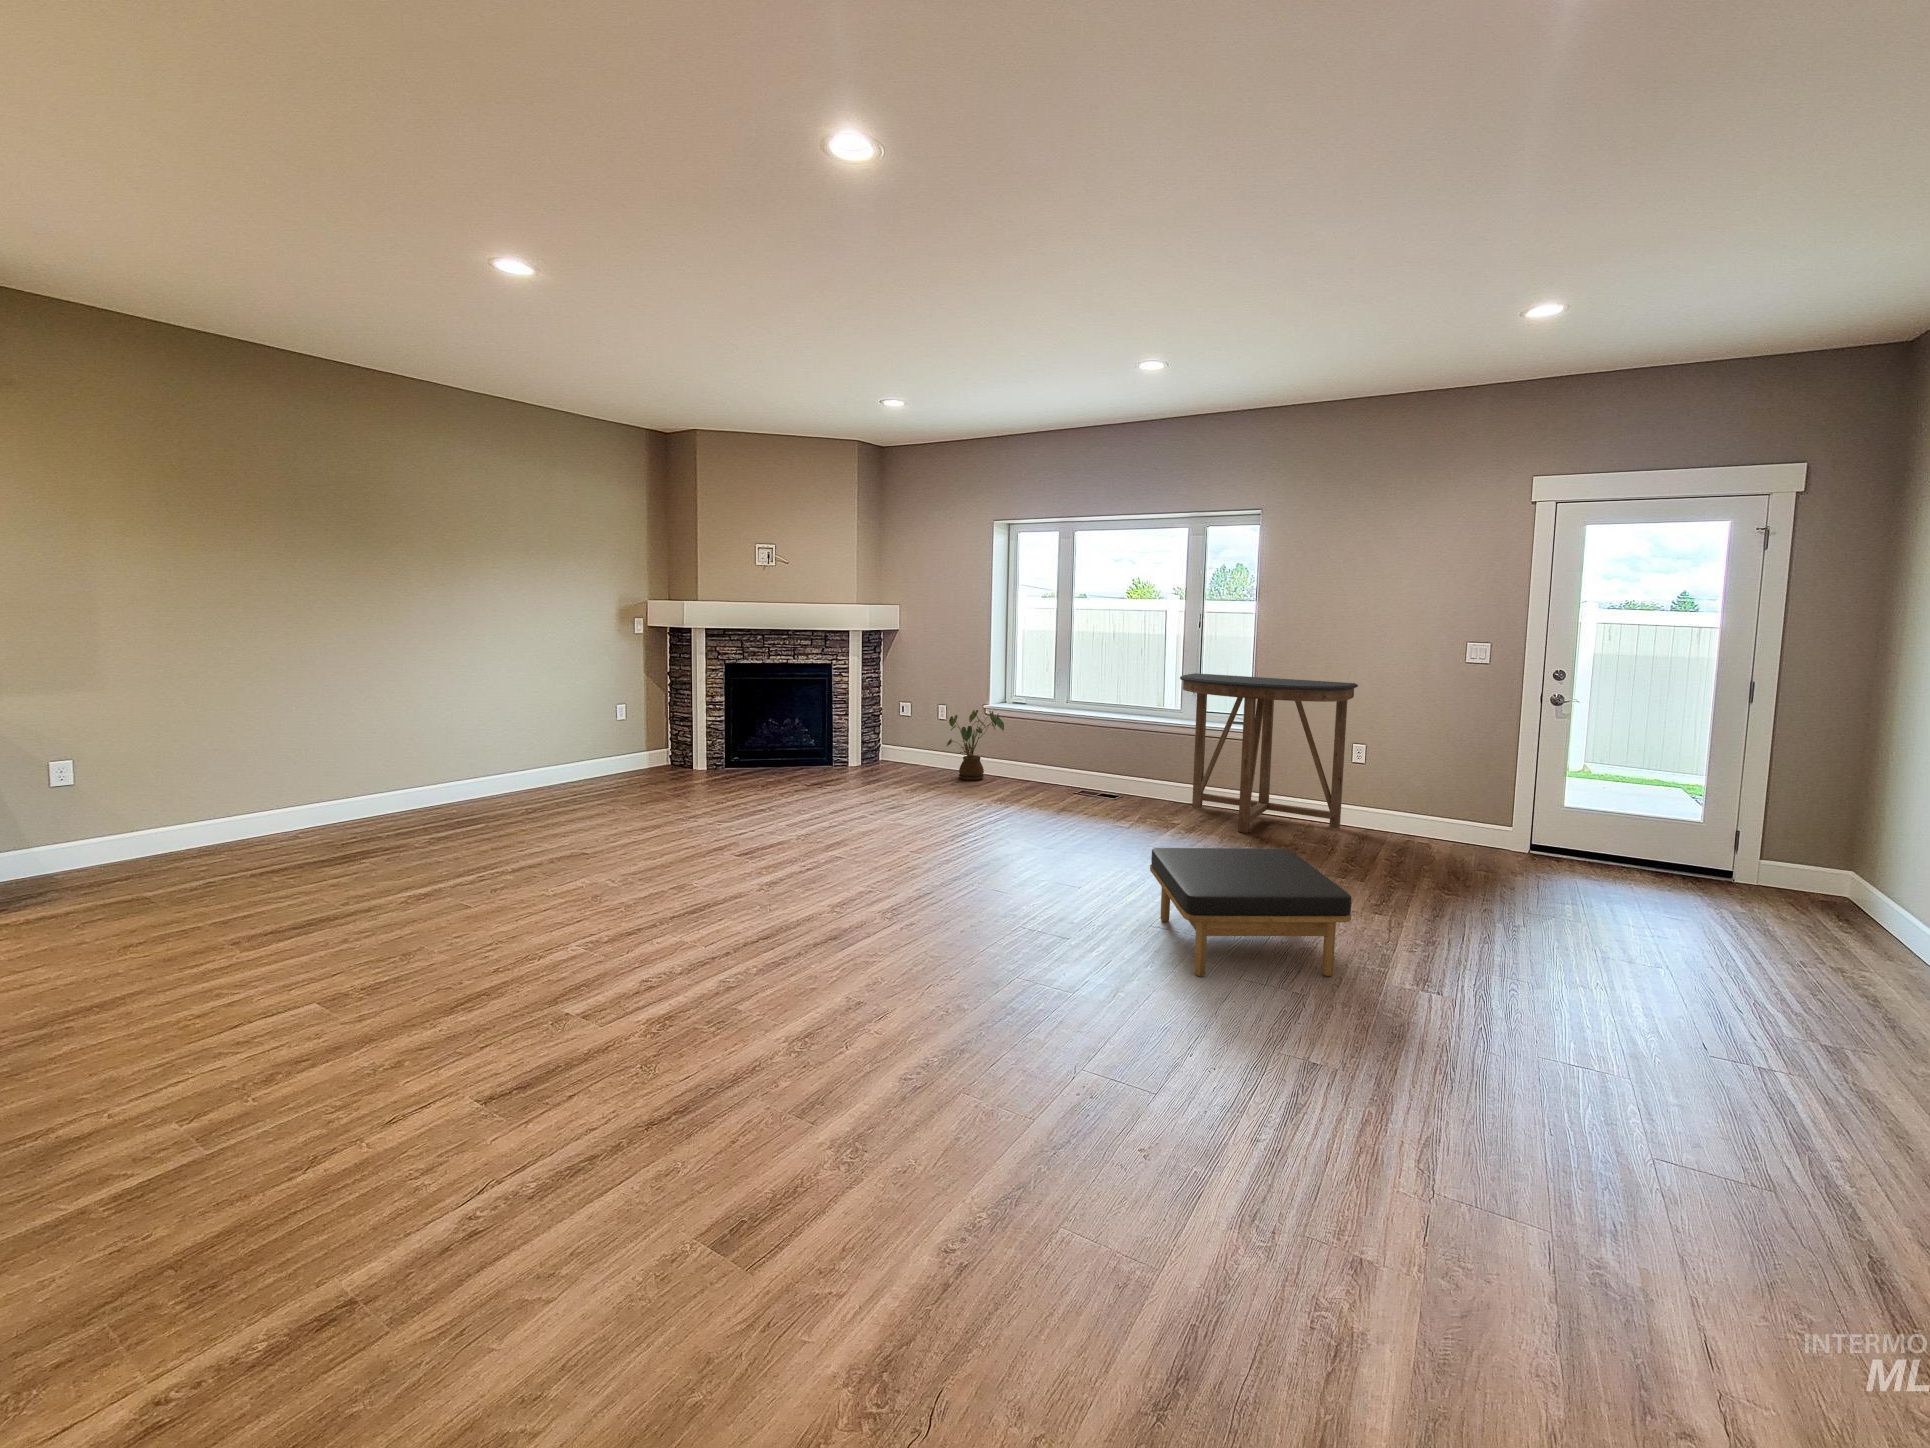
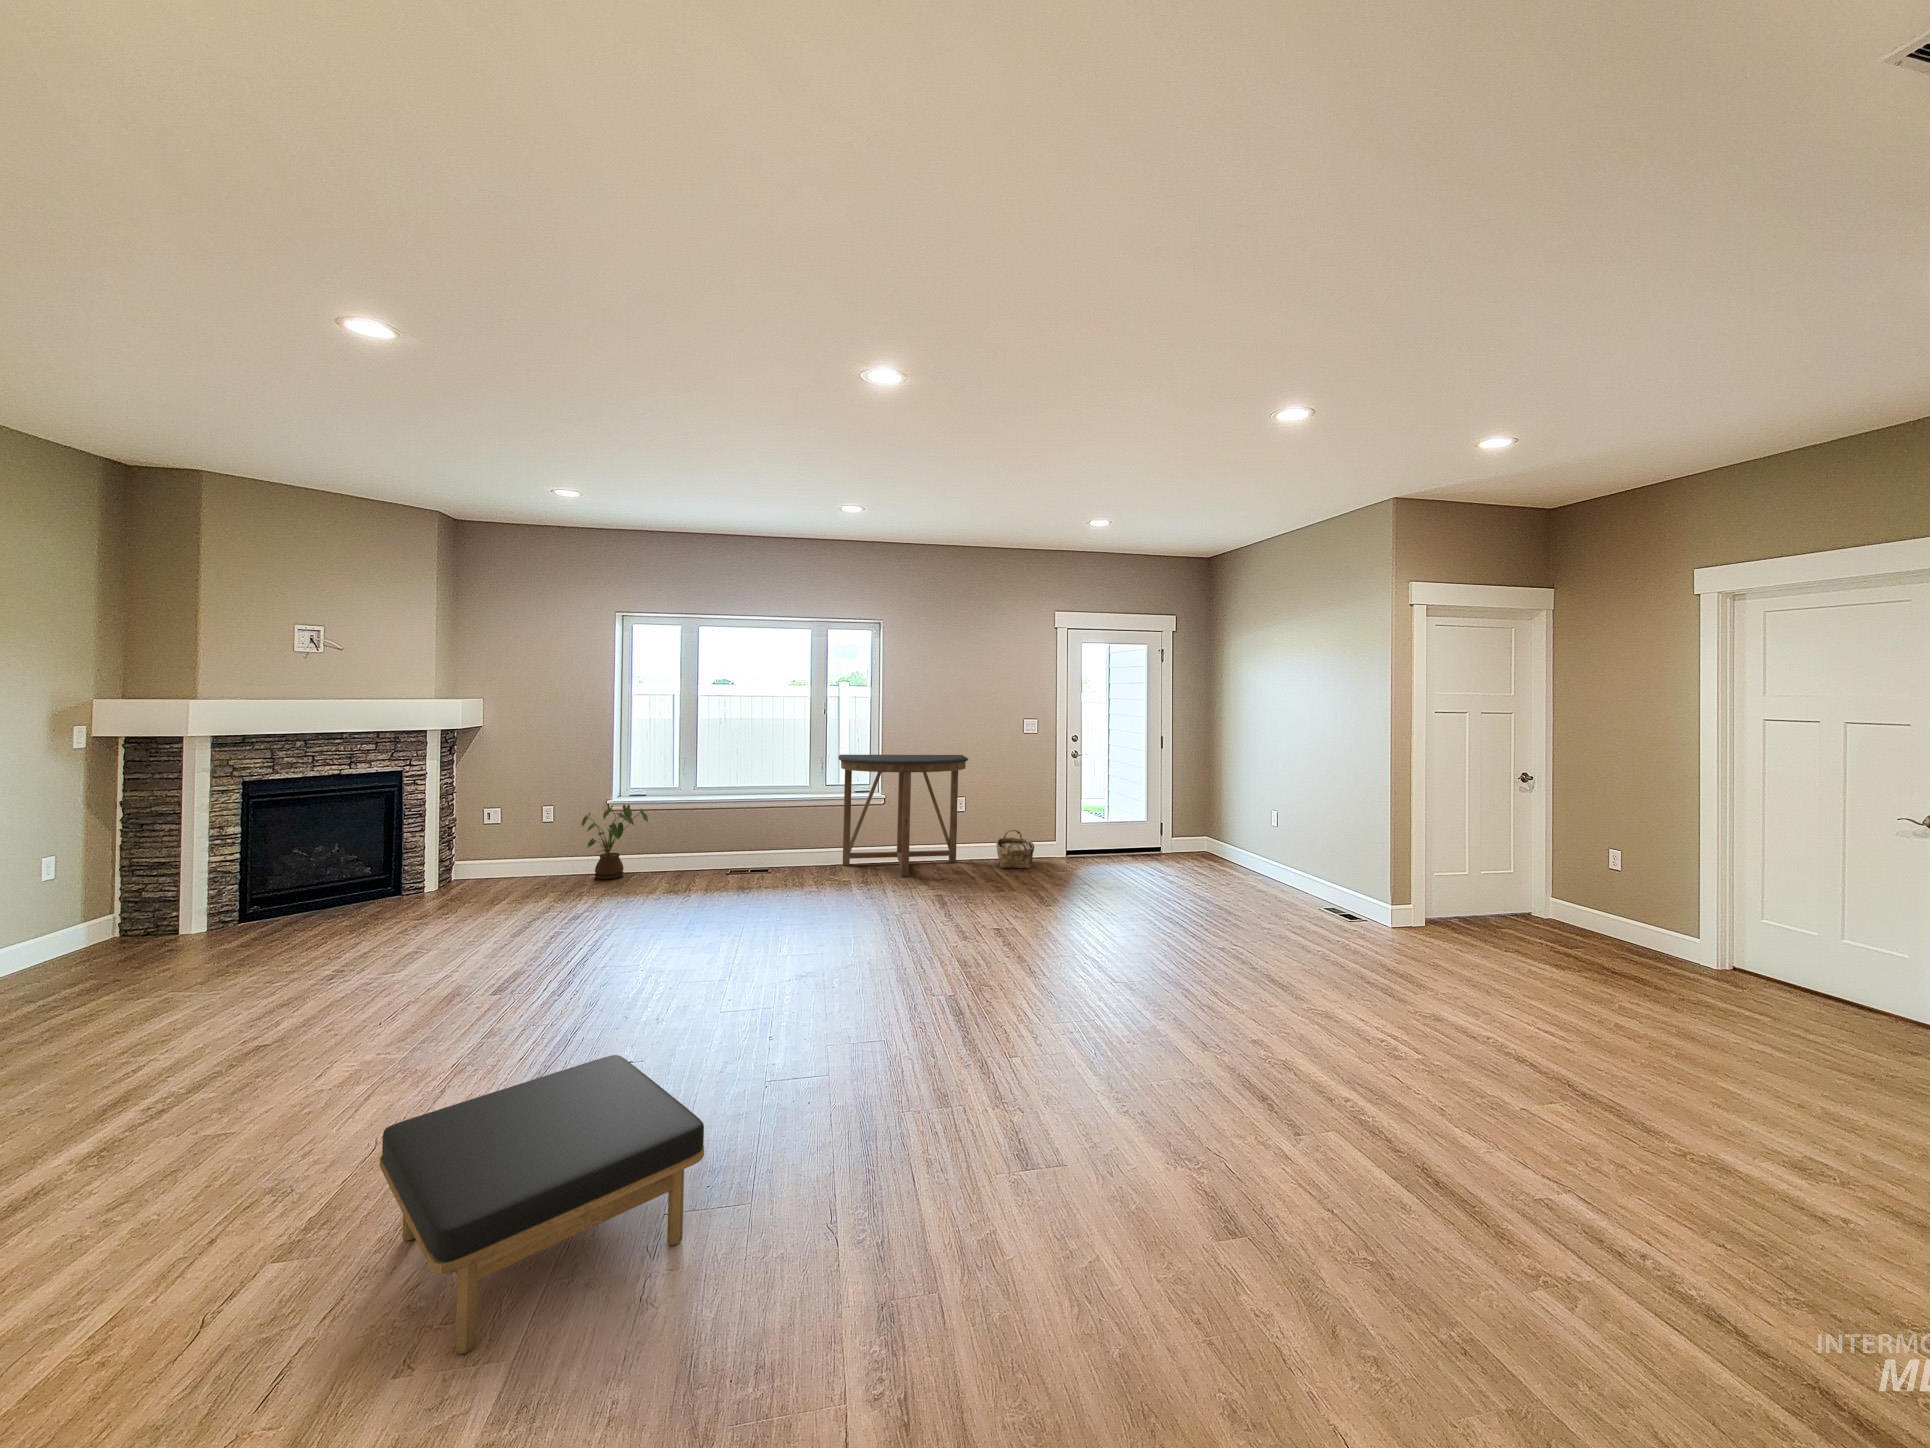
woven basket: none [1390,798,1455,857] -> present [996,830,1034,868]
ottoman: present [1150,848,1351,977] -> present [380,1055,704,1354]

